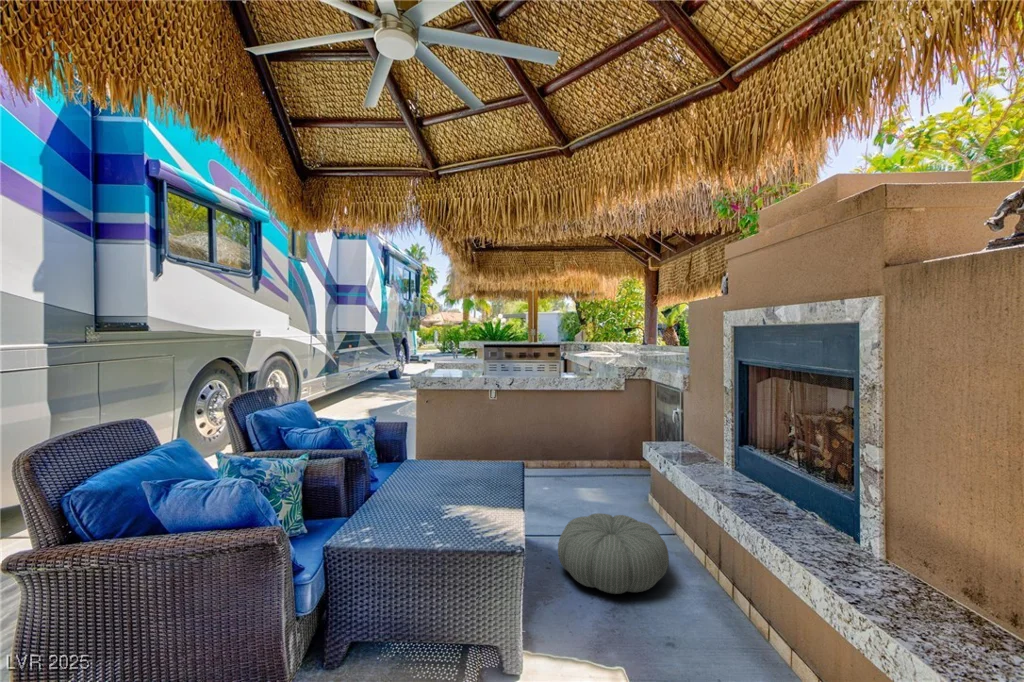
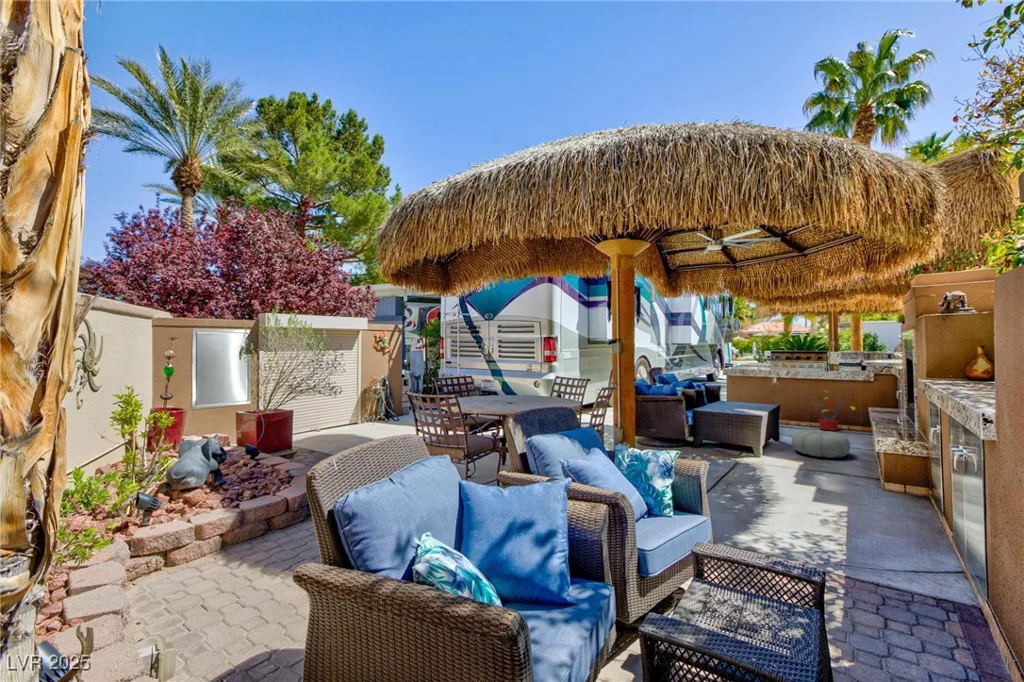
decorative plant: none [542,406,610,475] -> present [818,395,855,430]

